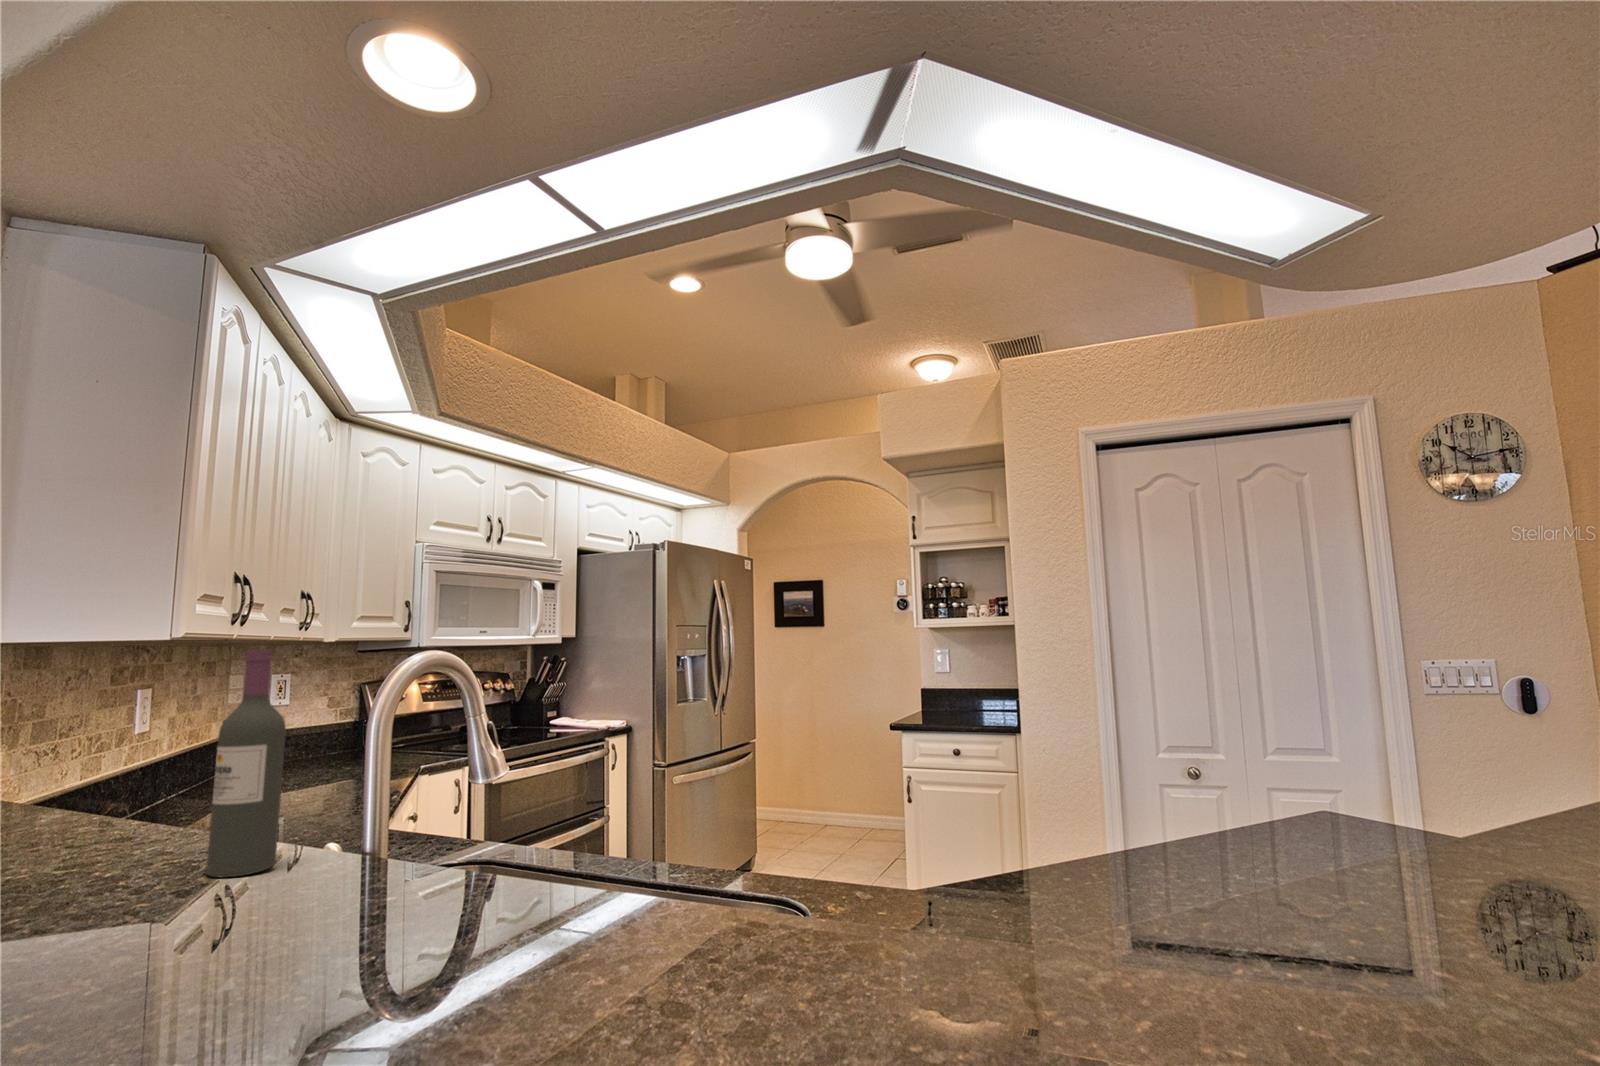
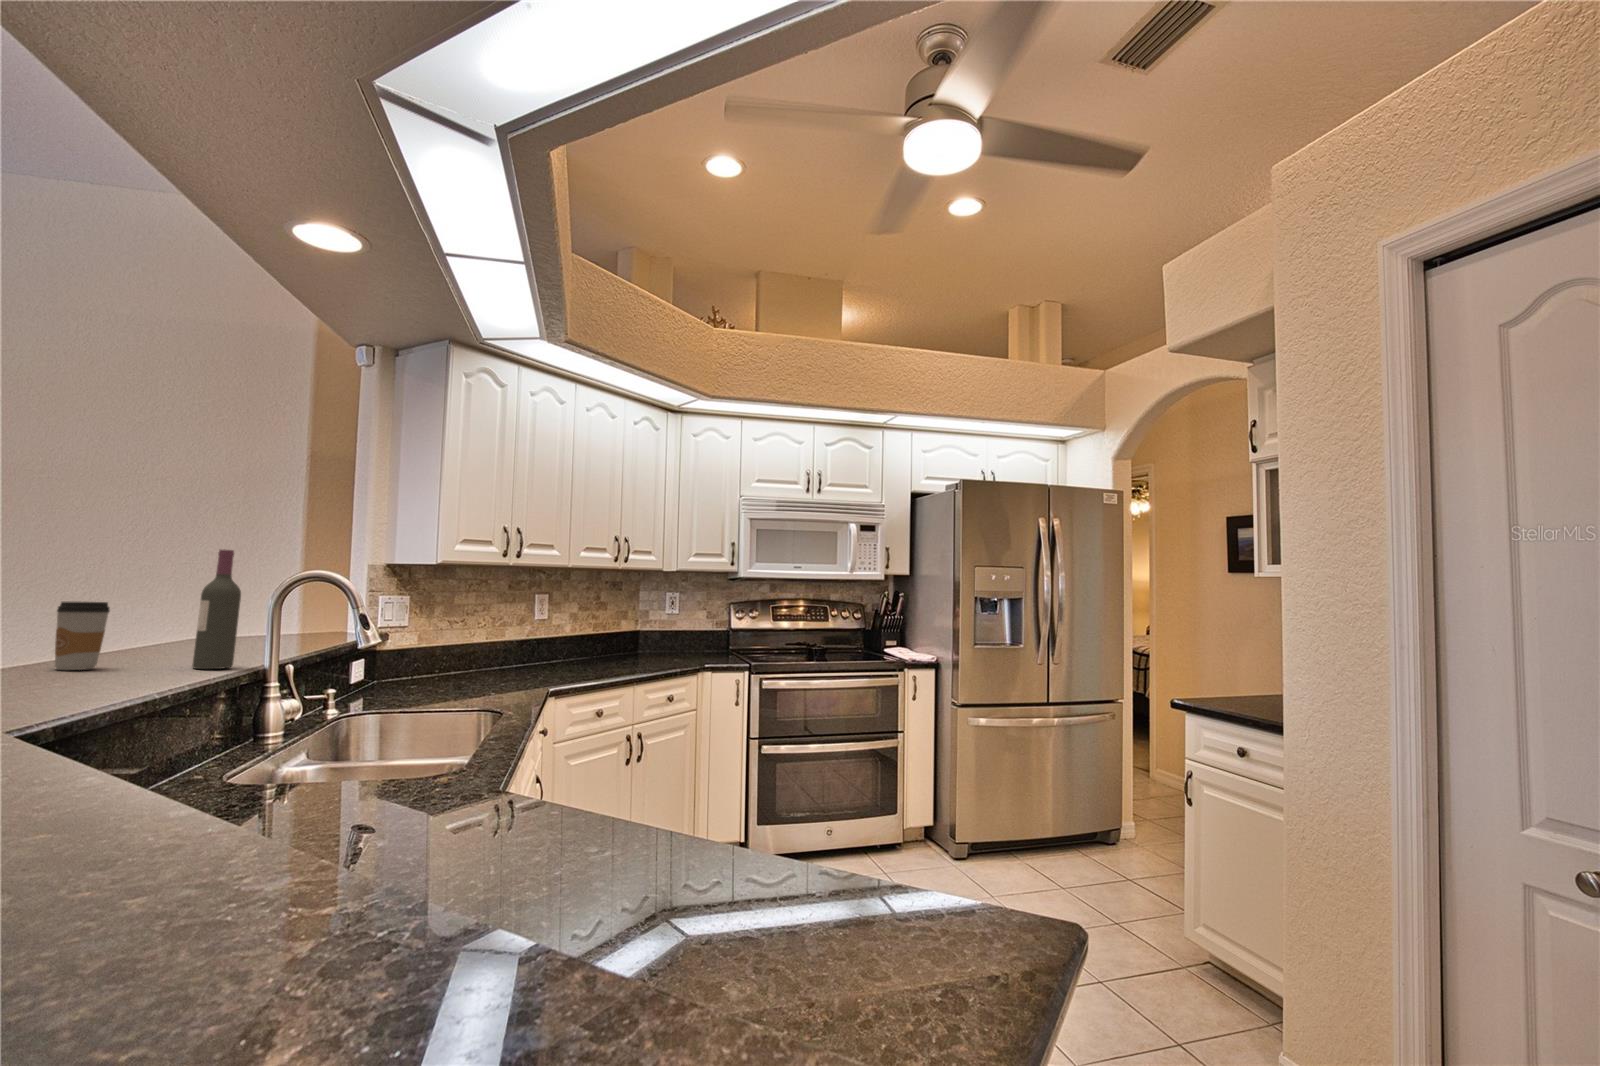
coffee cup: none [114,768,213,927] -> present [55,602,110,670]

